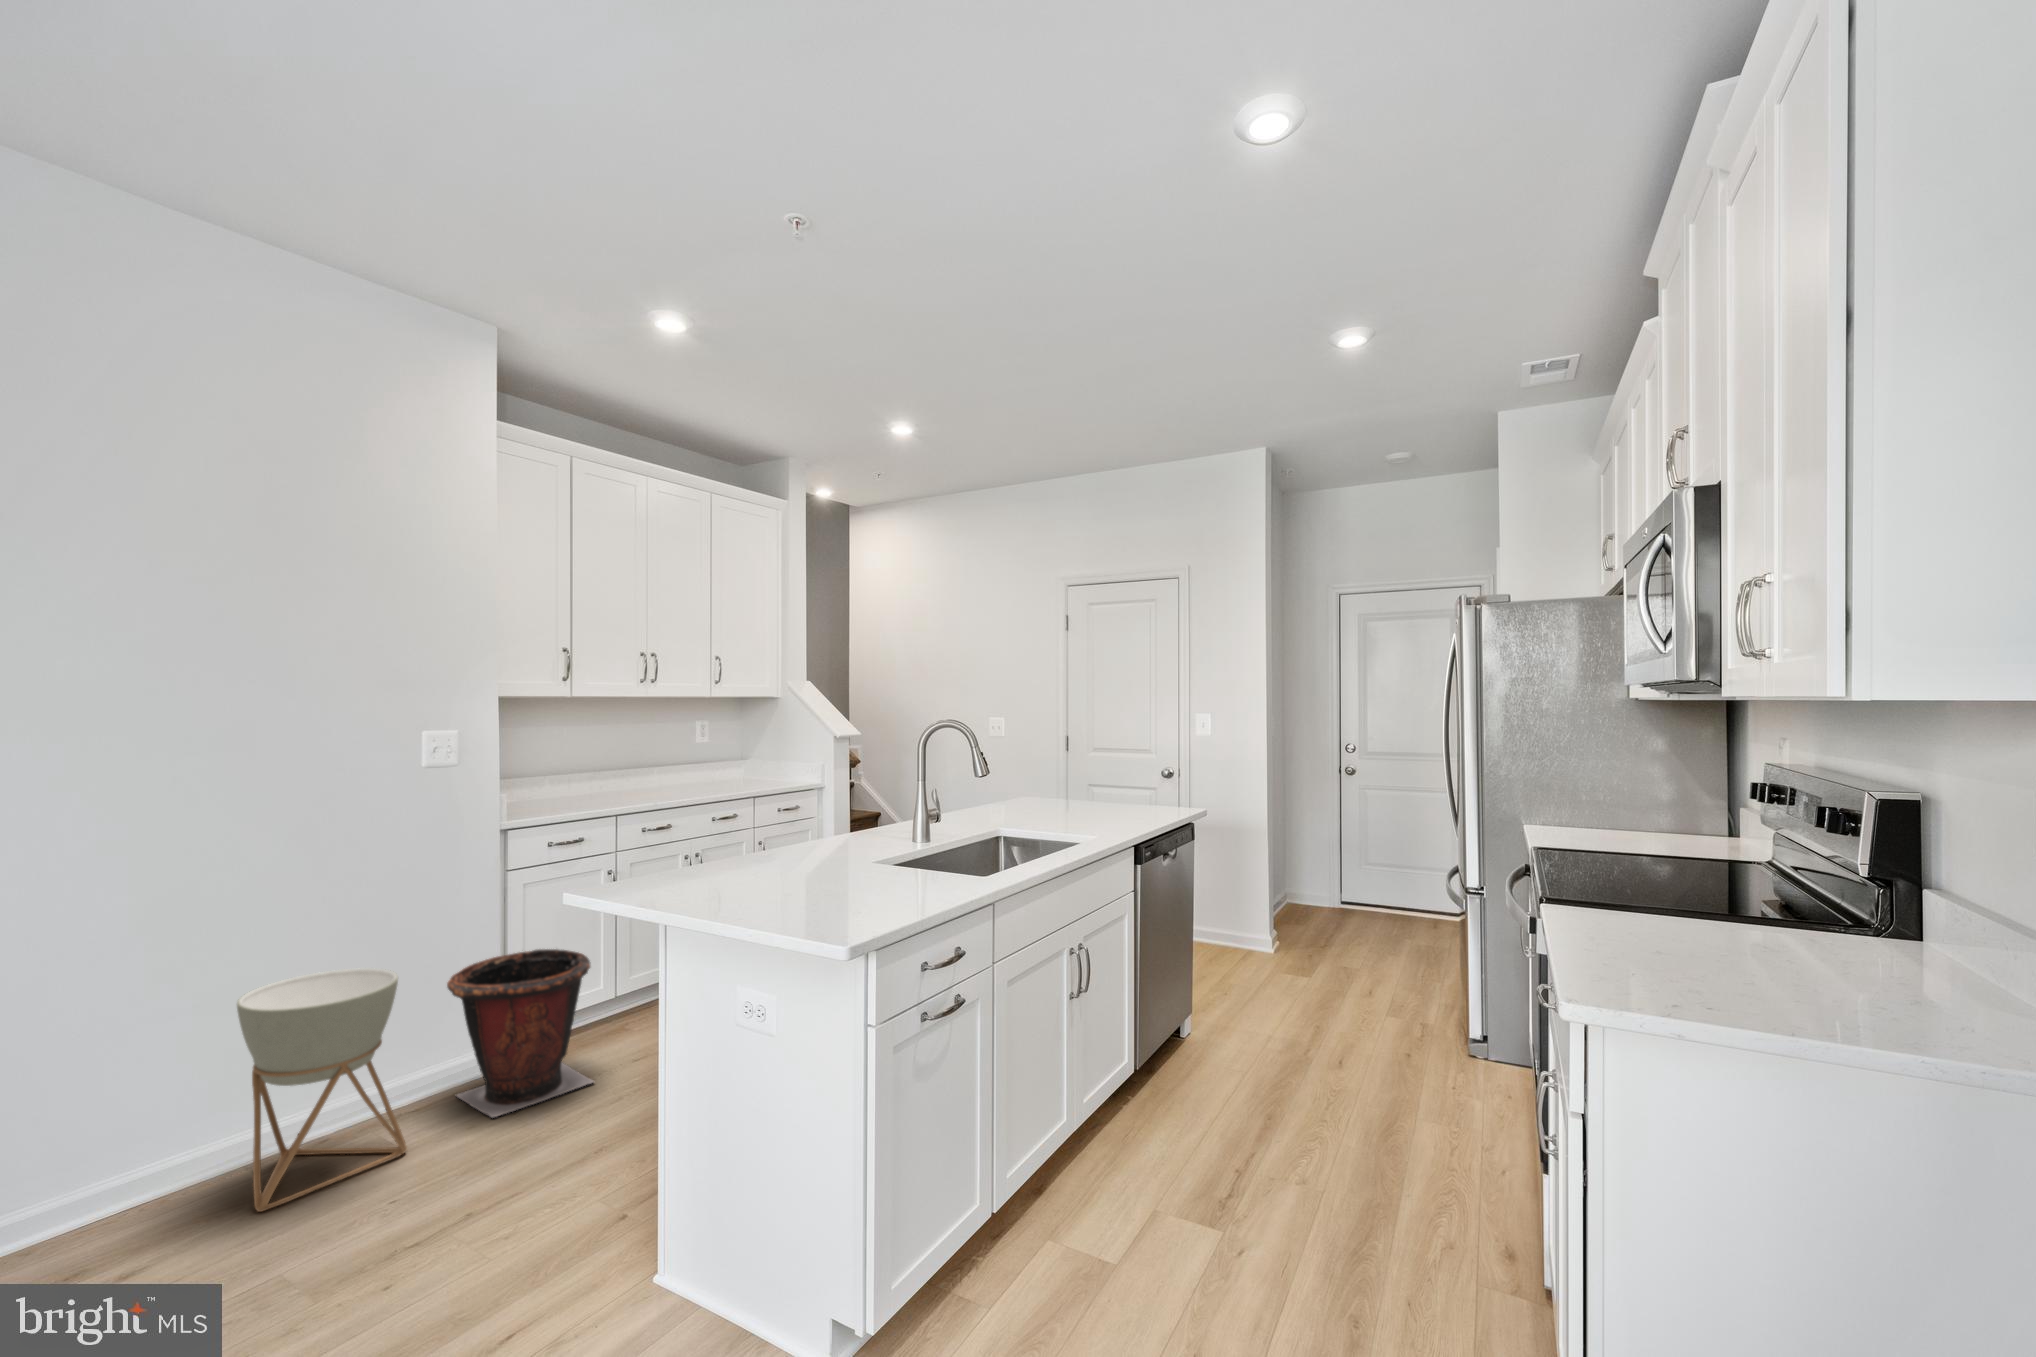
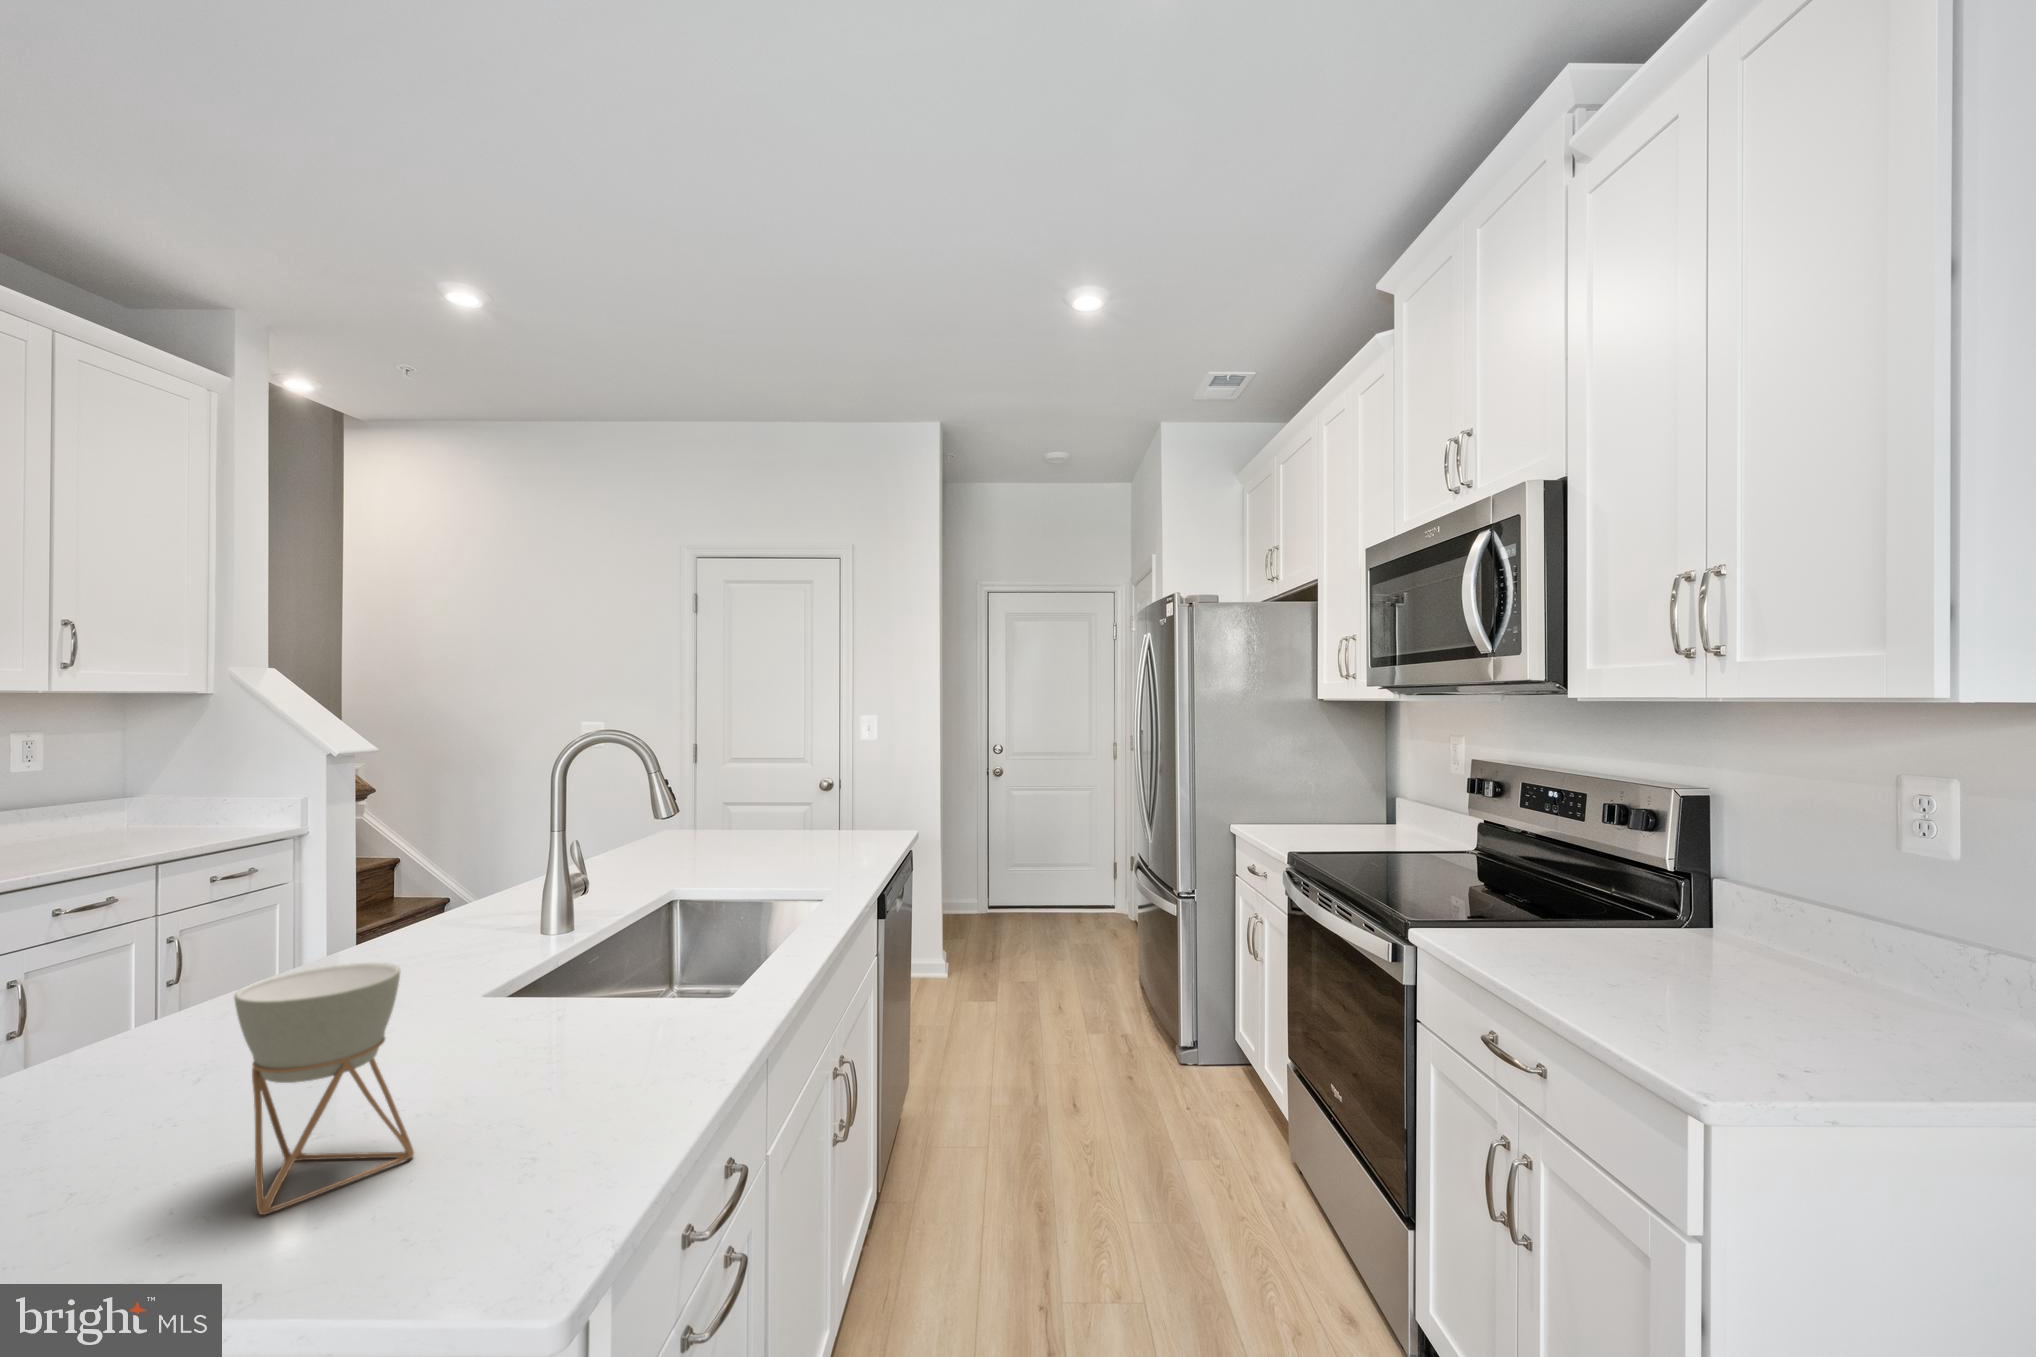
waste bin: present [447,949,593,1117] -> none [453,940,612,1123]

